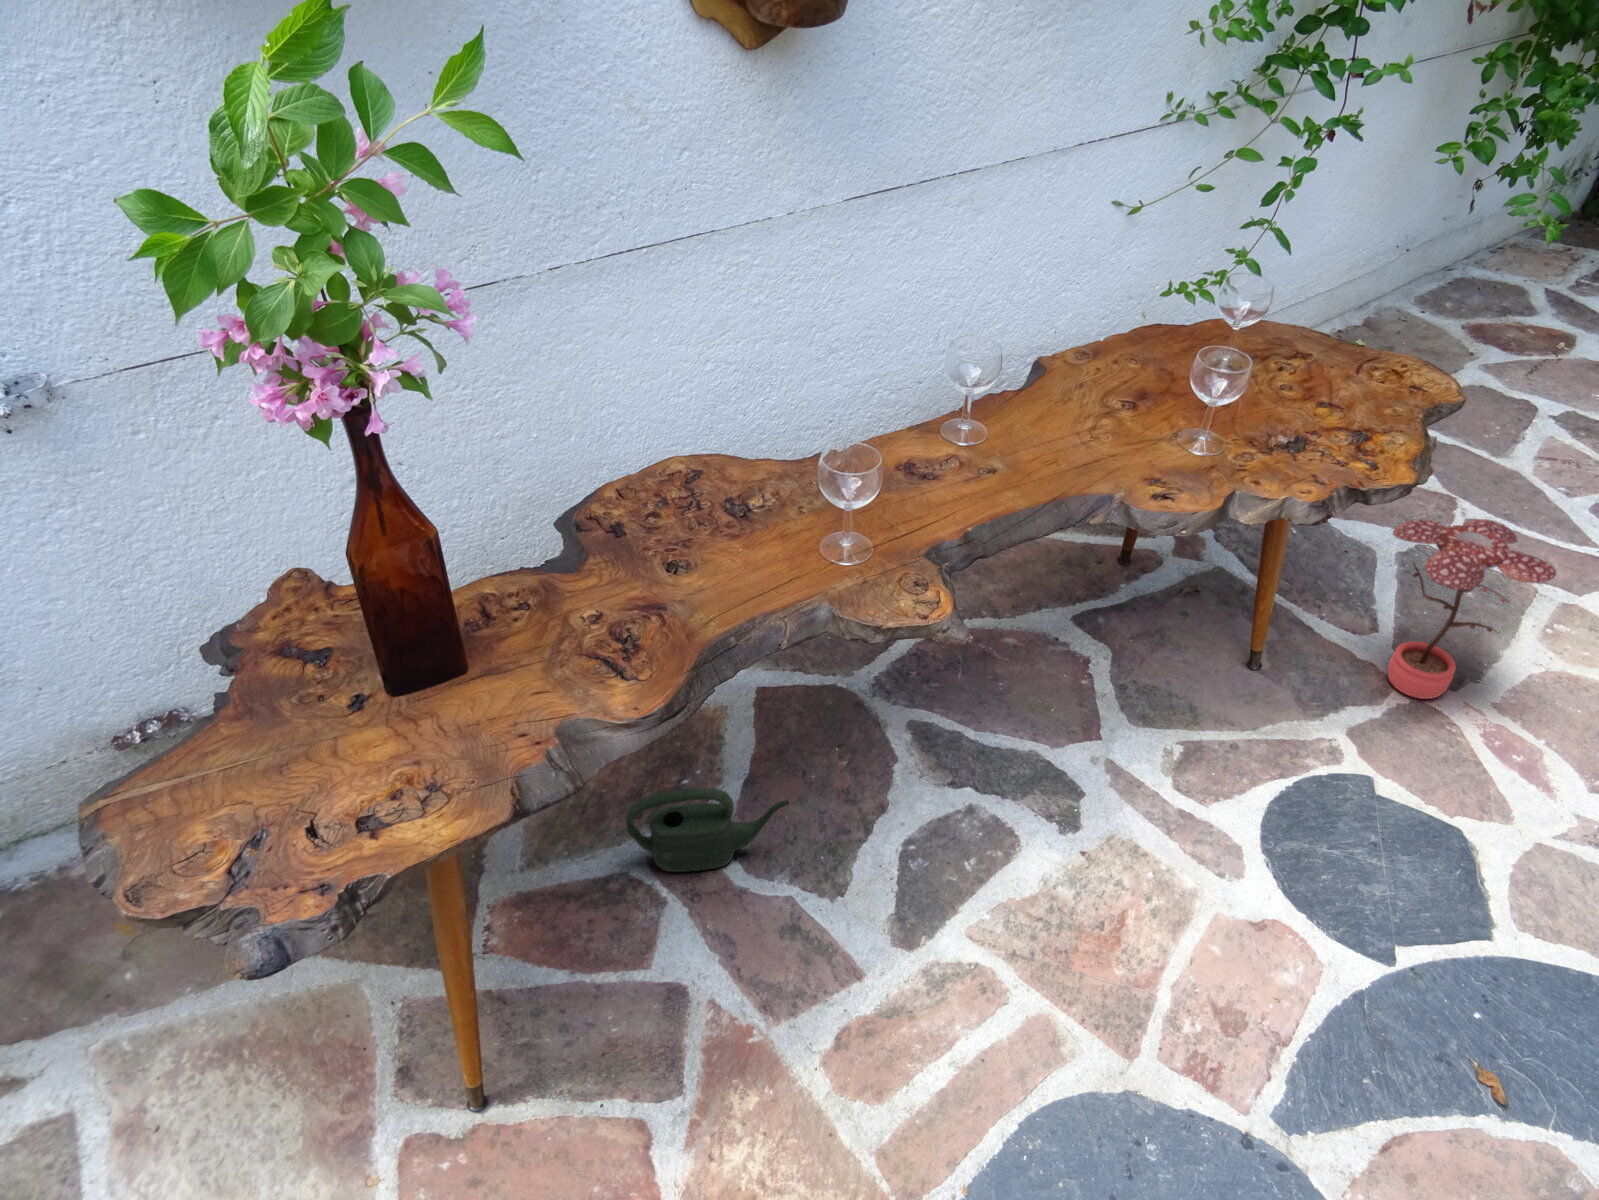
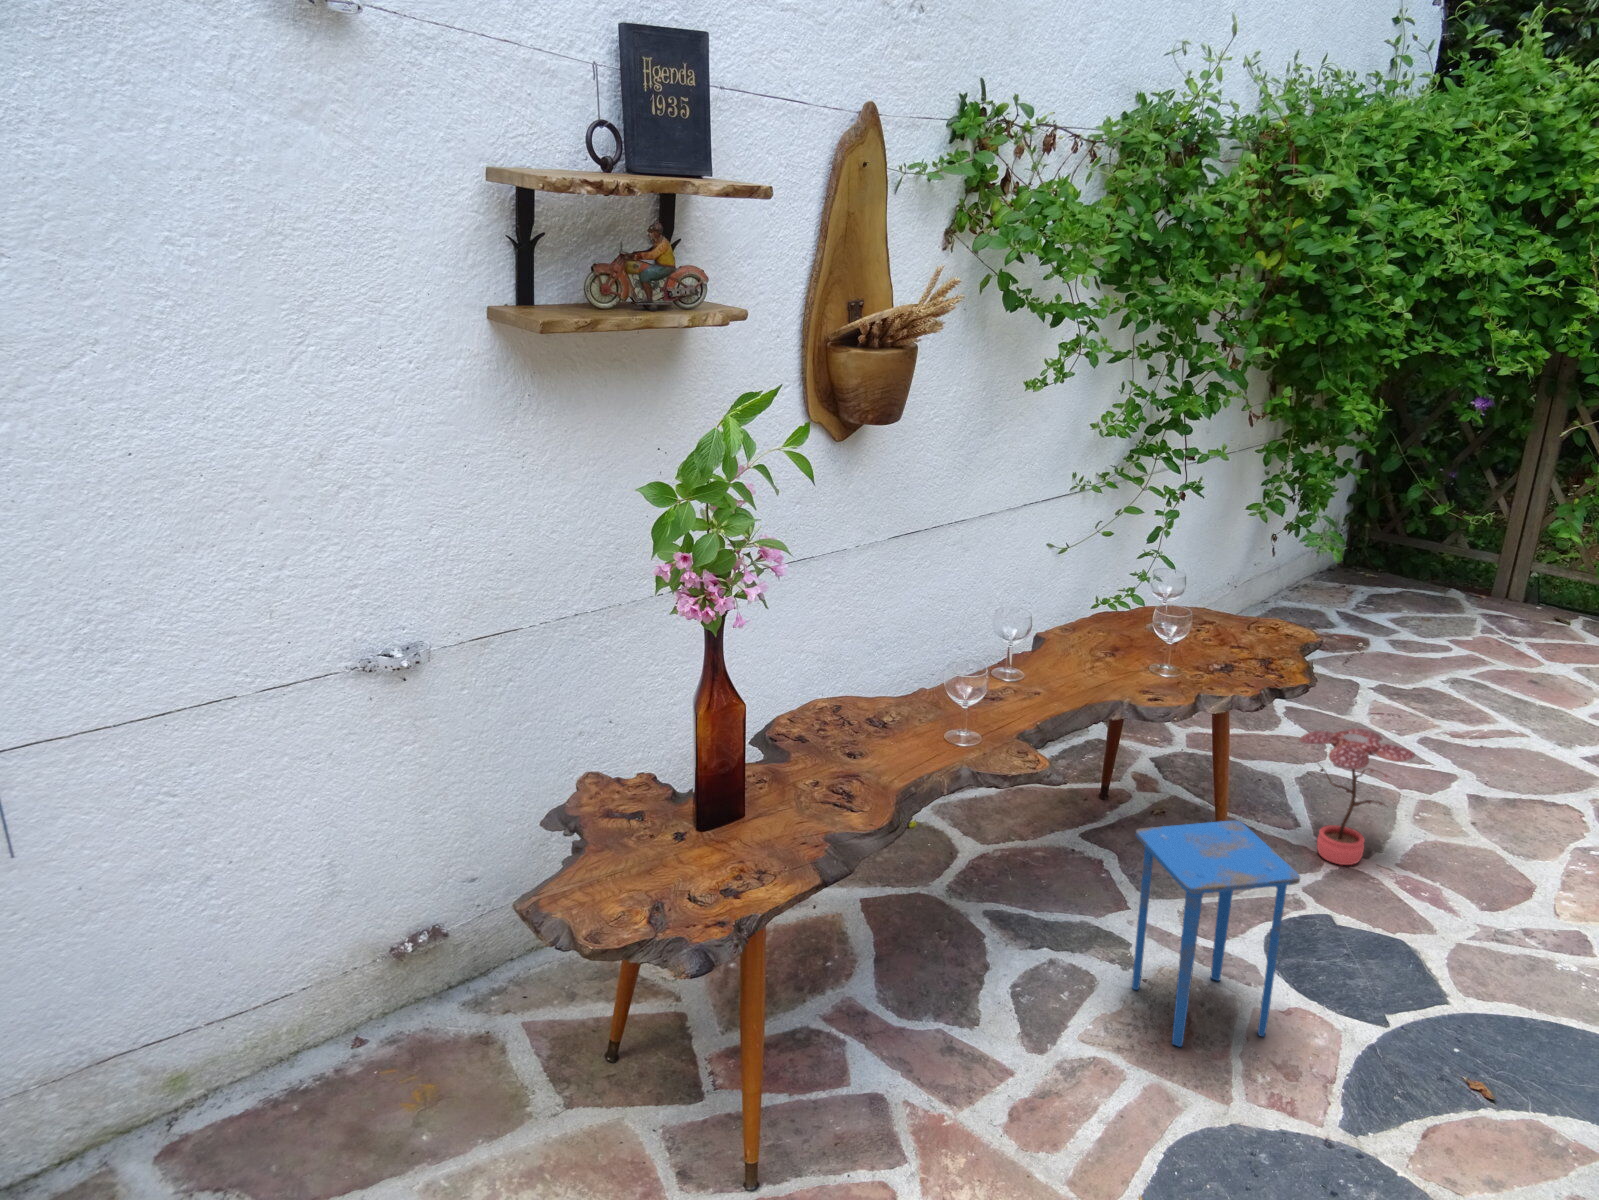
side table: none [1062,680,1295,963] -> present [1132,821,1300,1047]
watering can: present [626,788,789,872] -> none [806,945,928,1023]

